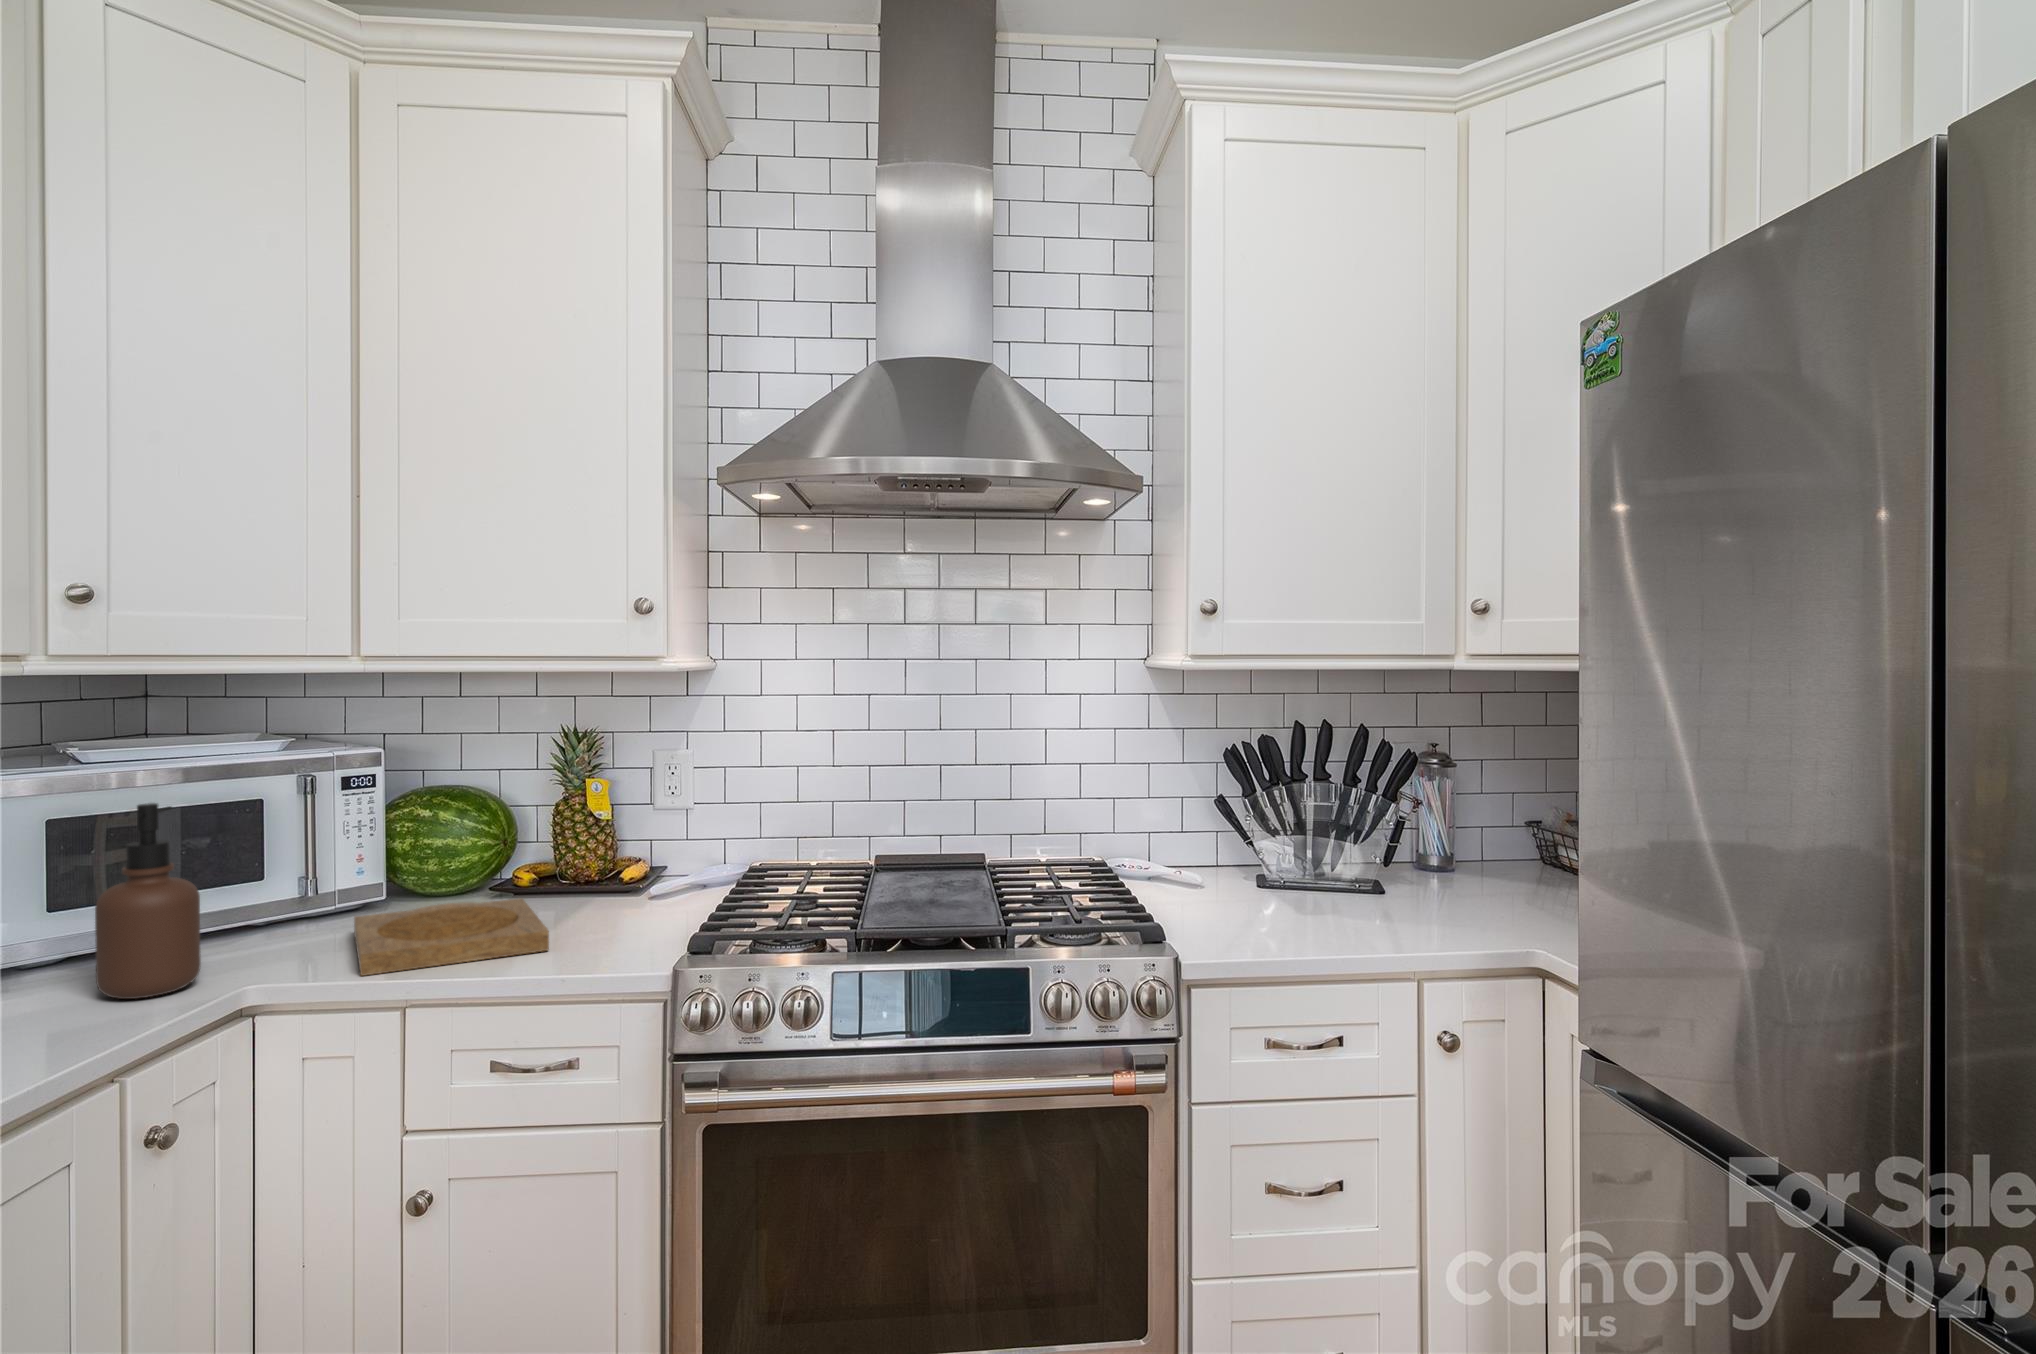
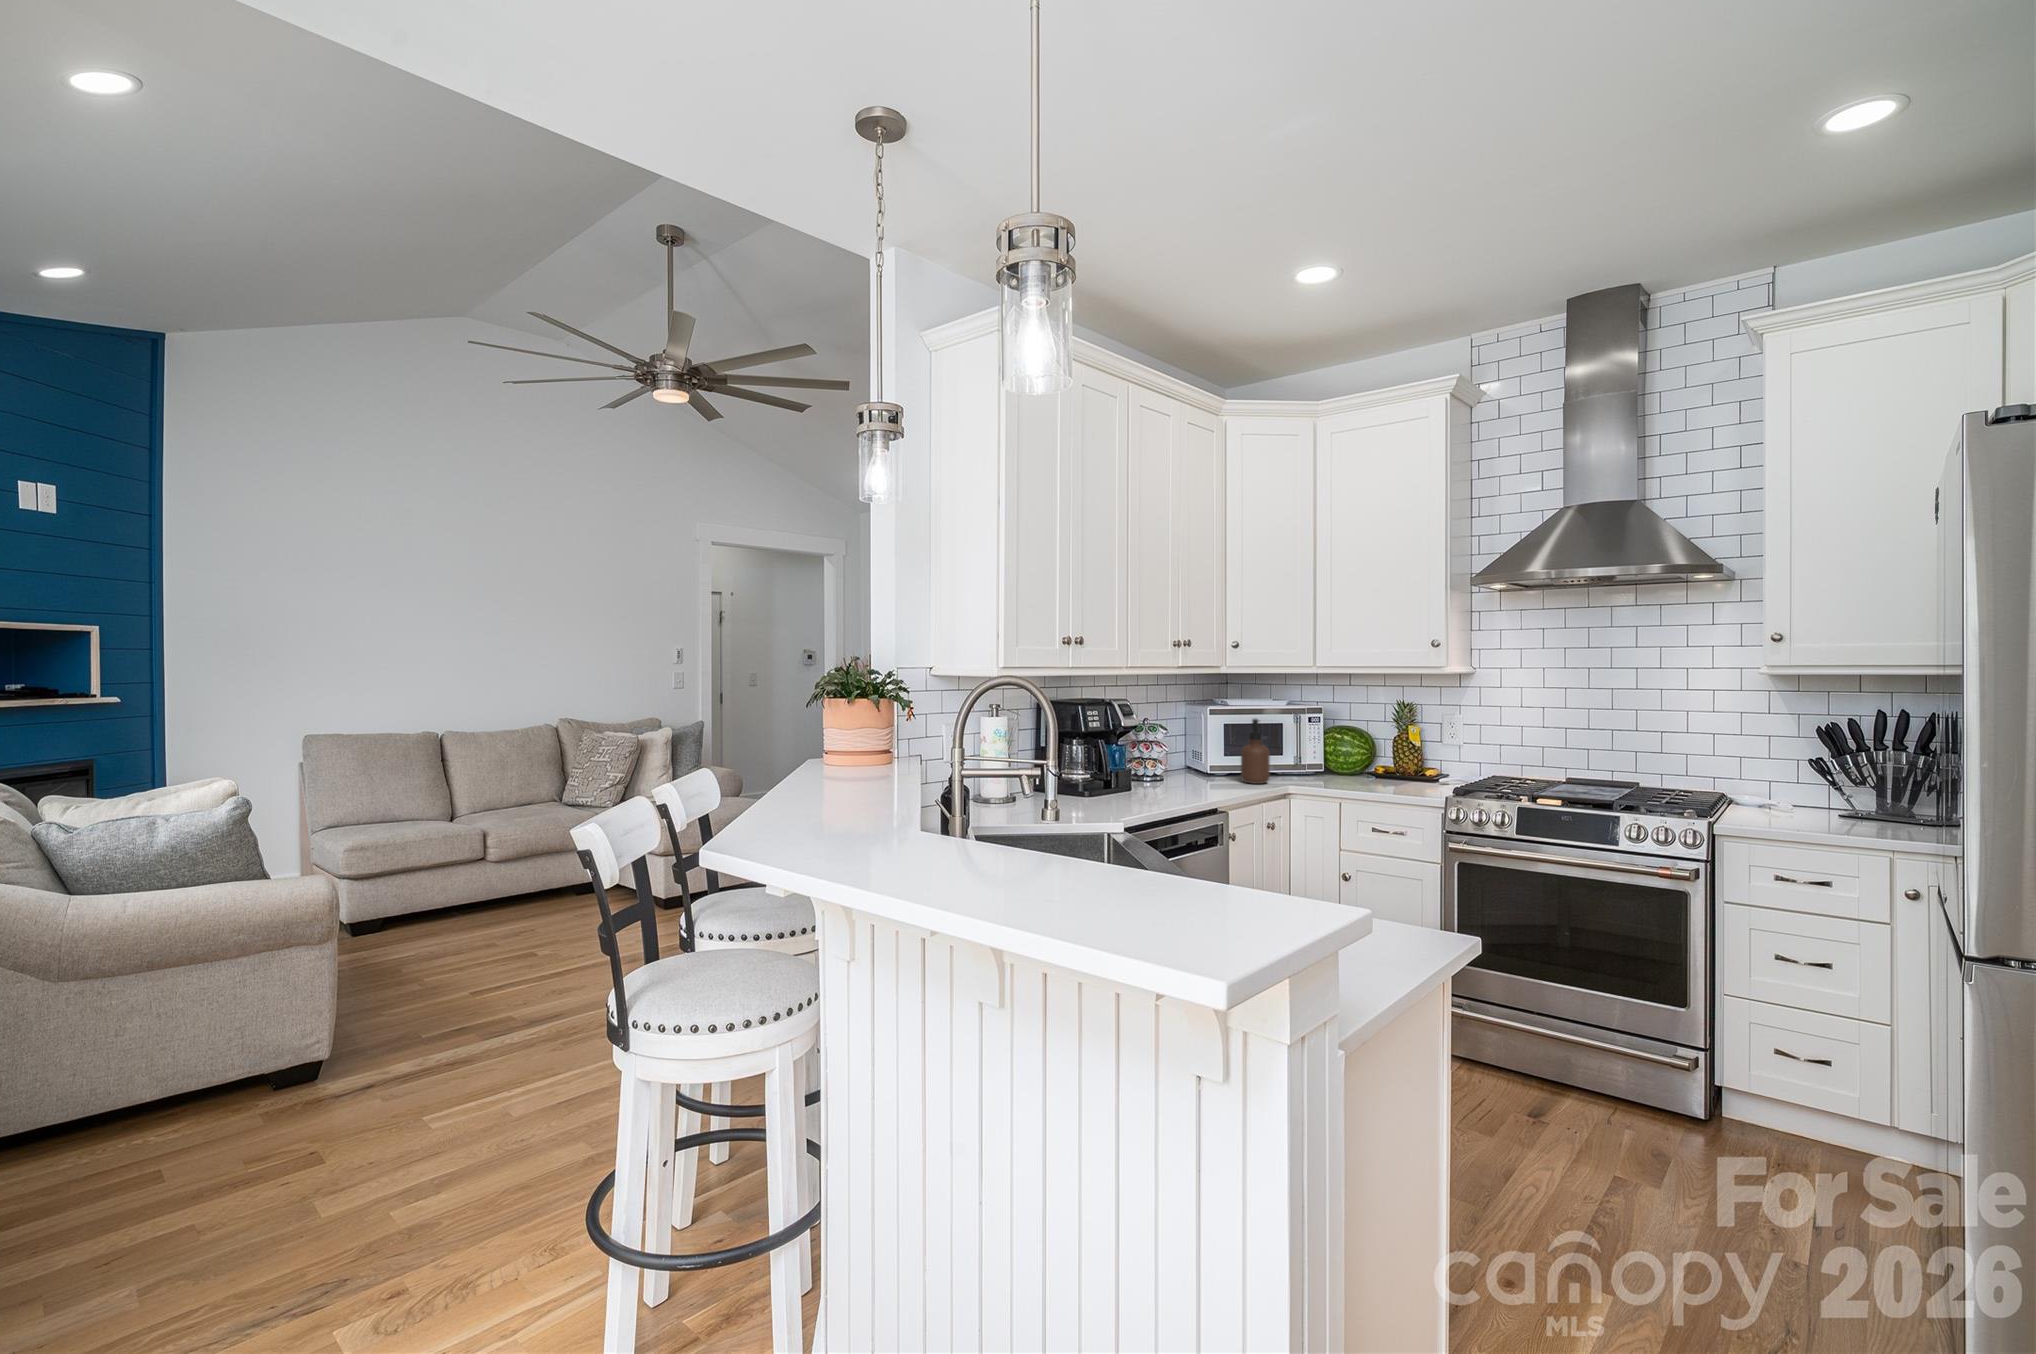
tray: present [354,898,549,976] -> none [1315,771,1391,790]

